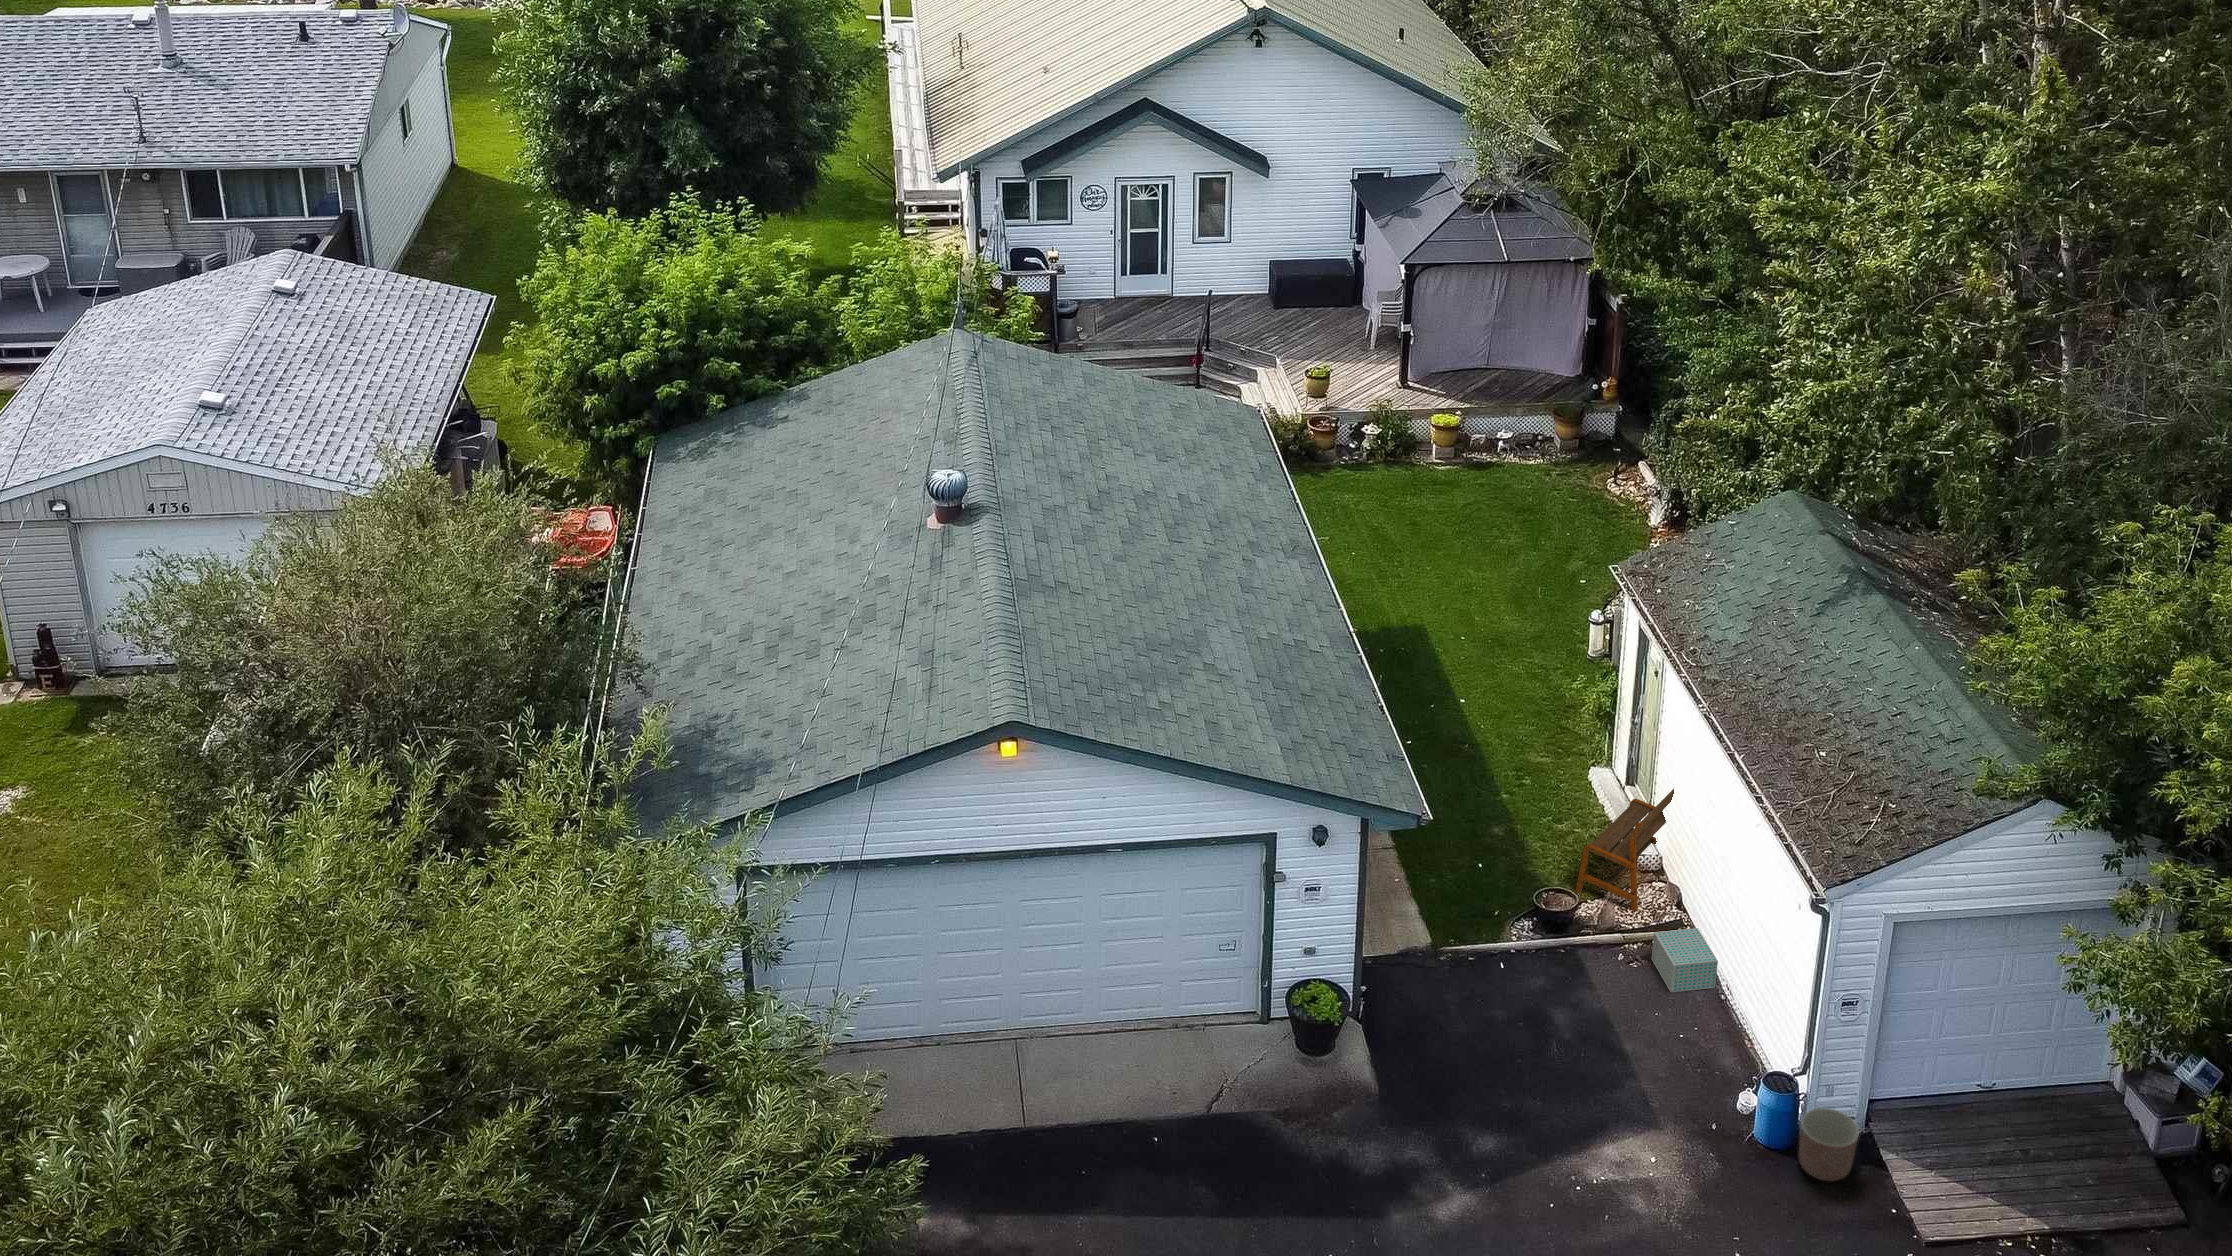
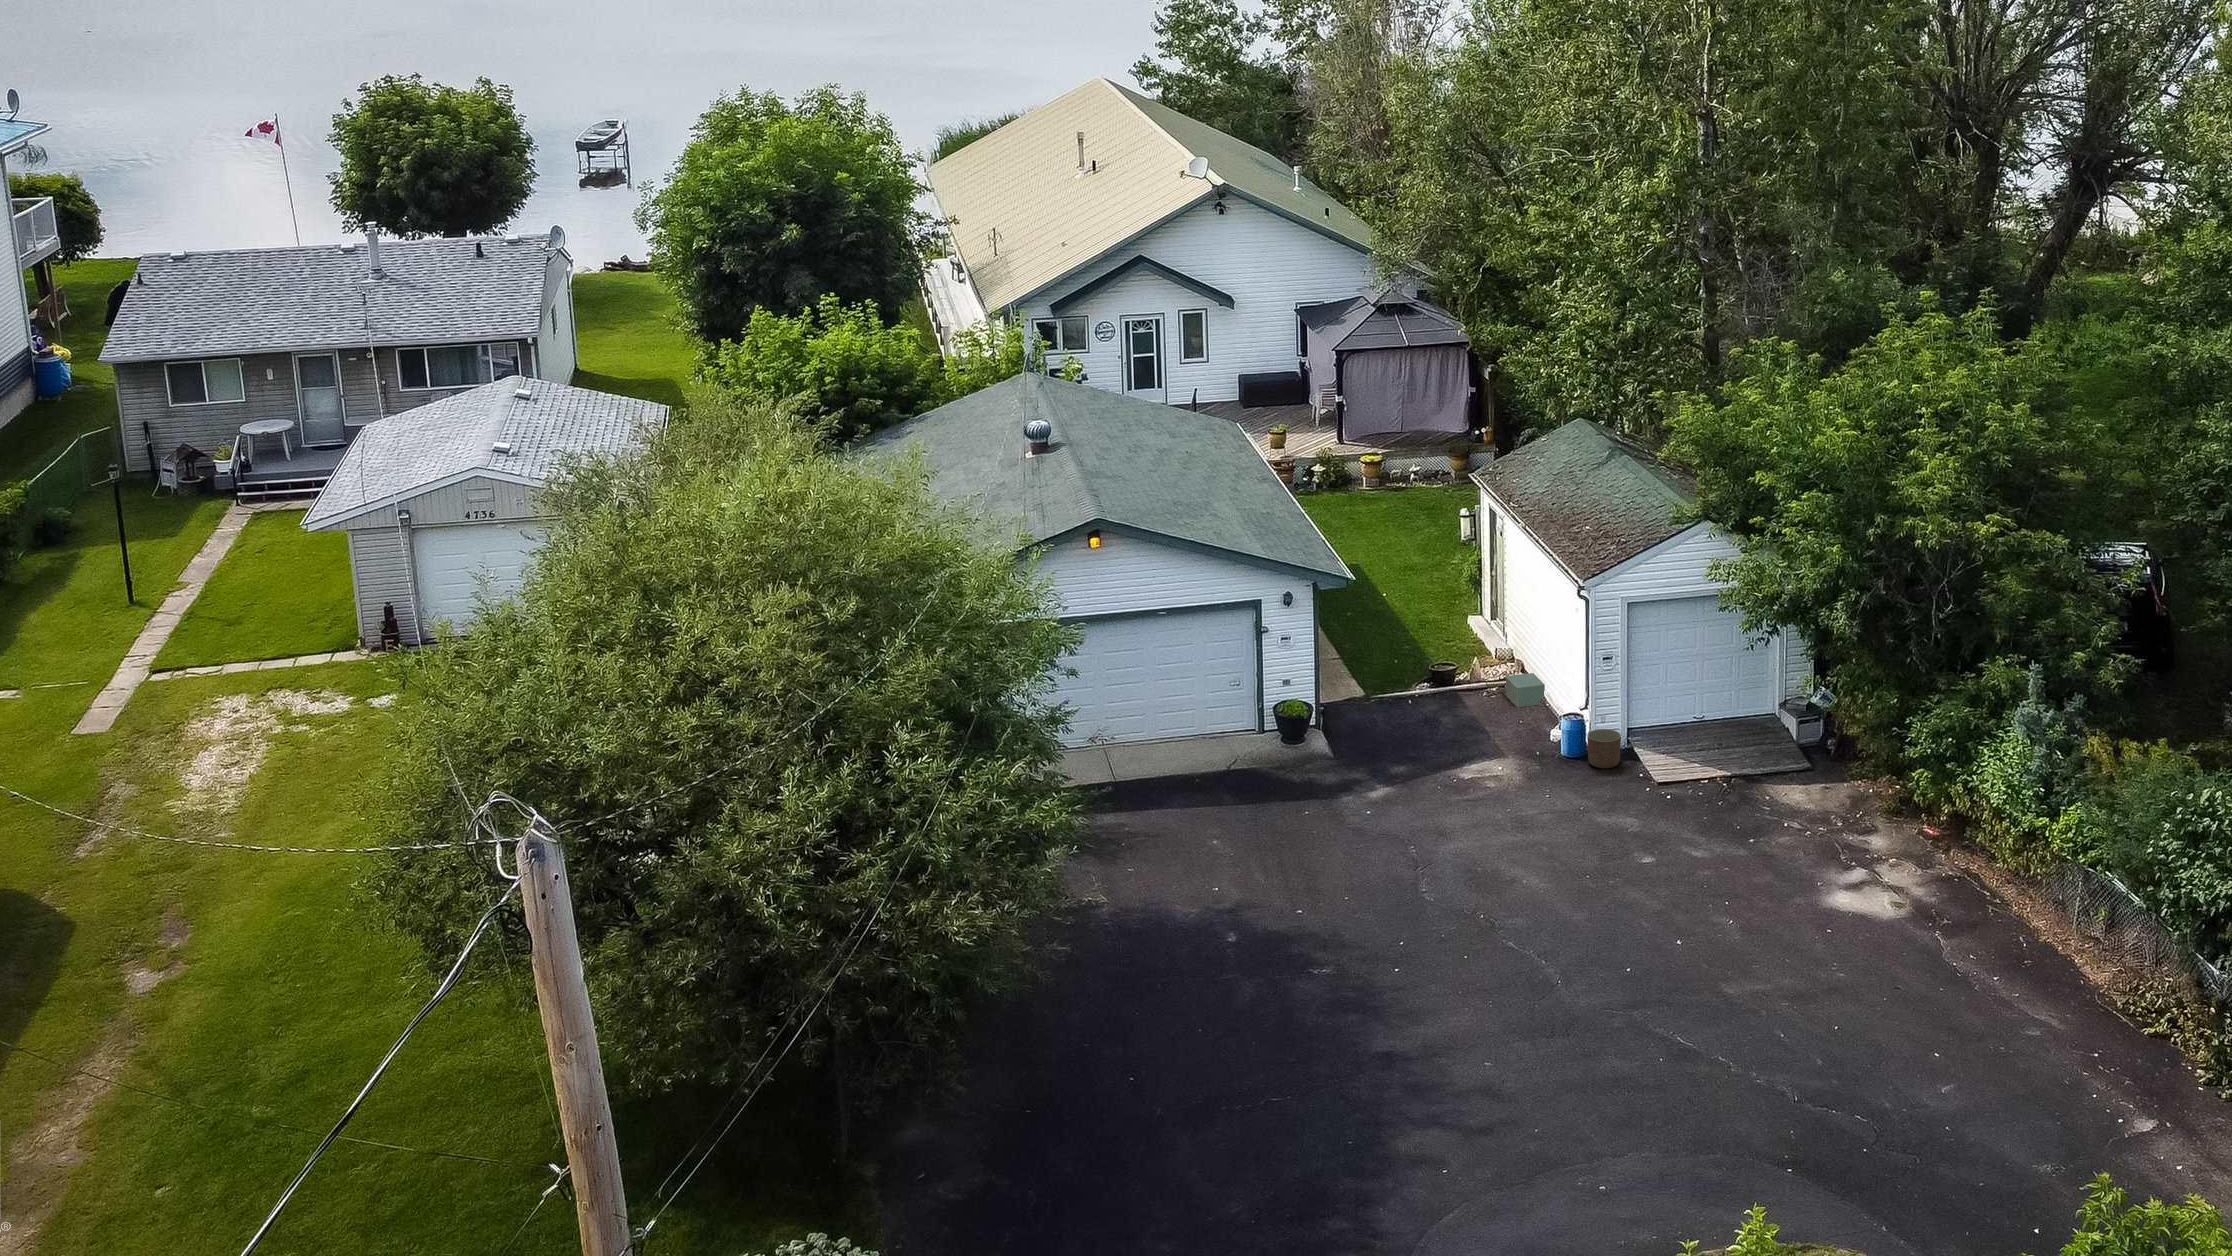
bench: present [1576,789,1674,911] -> none [1459,598,1526,678]

